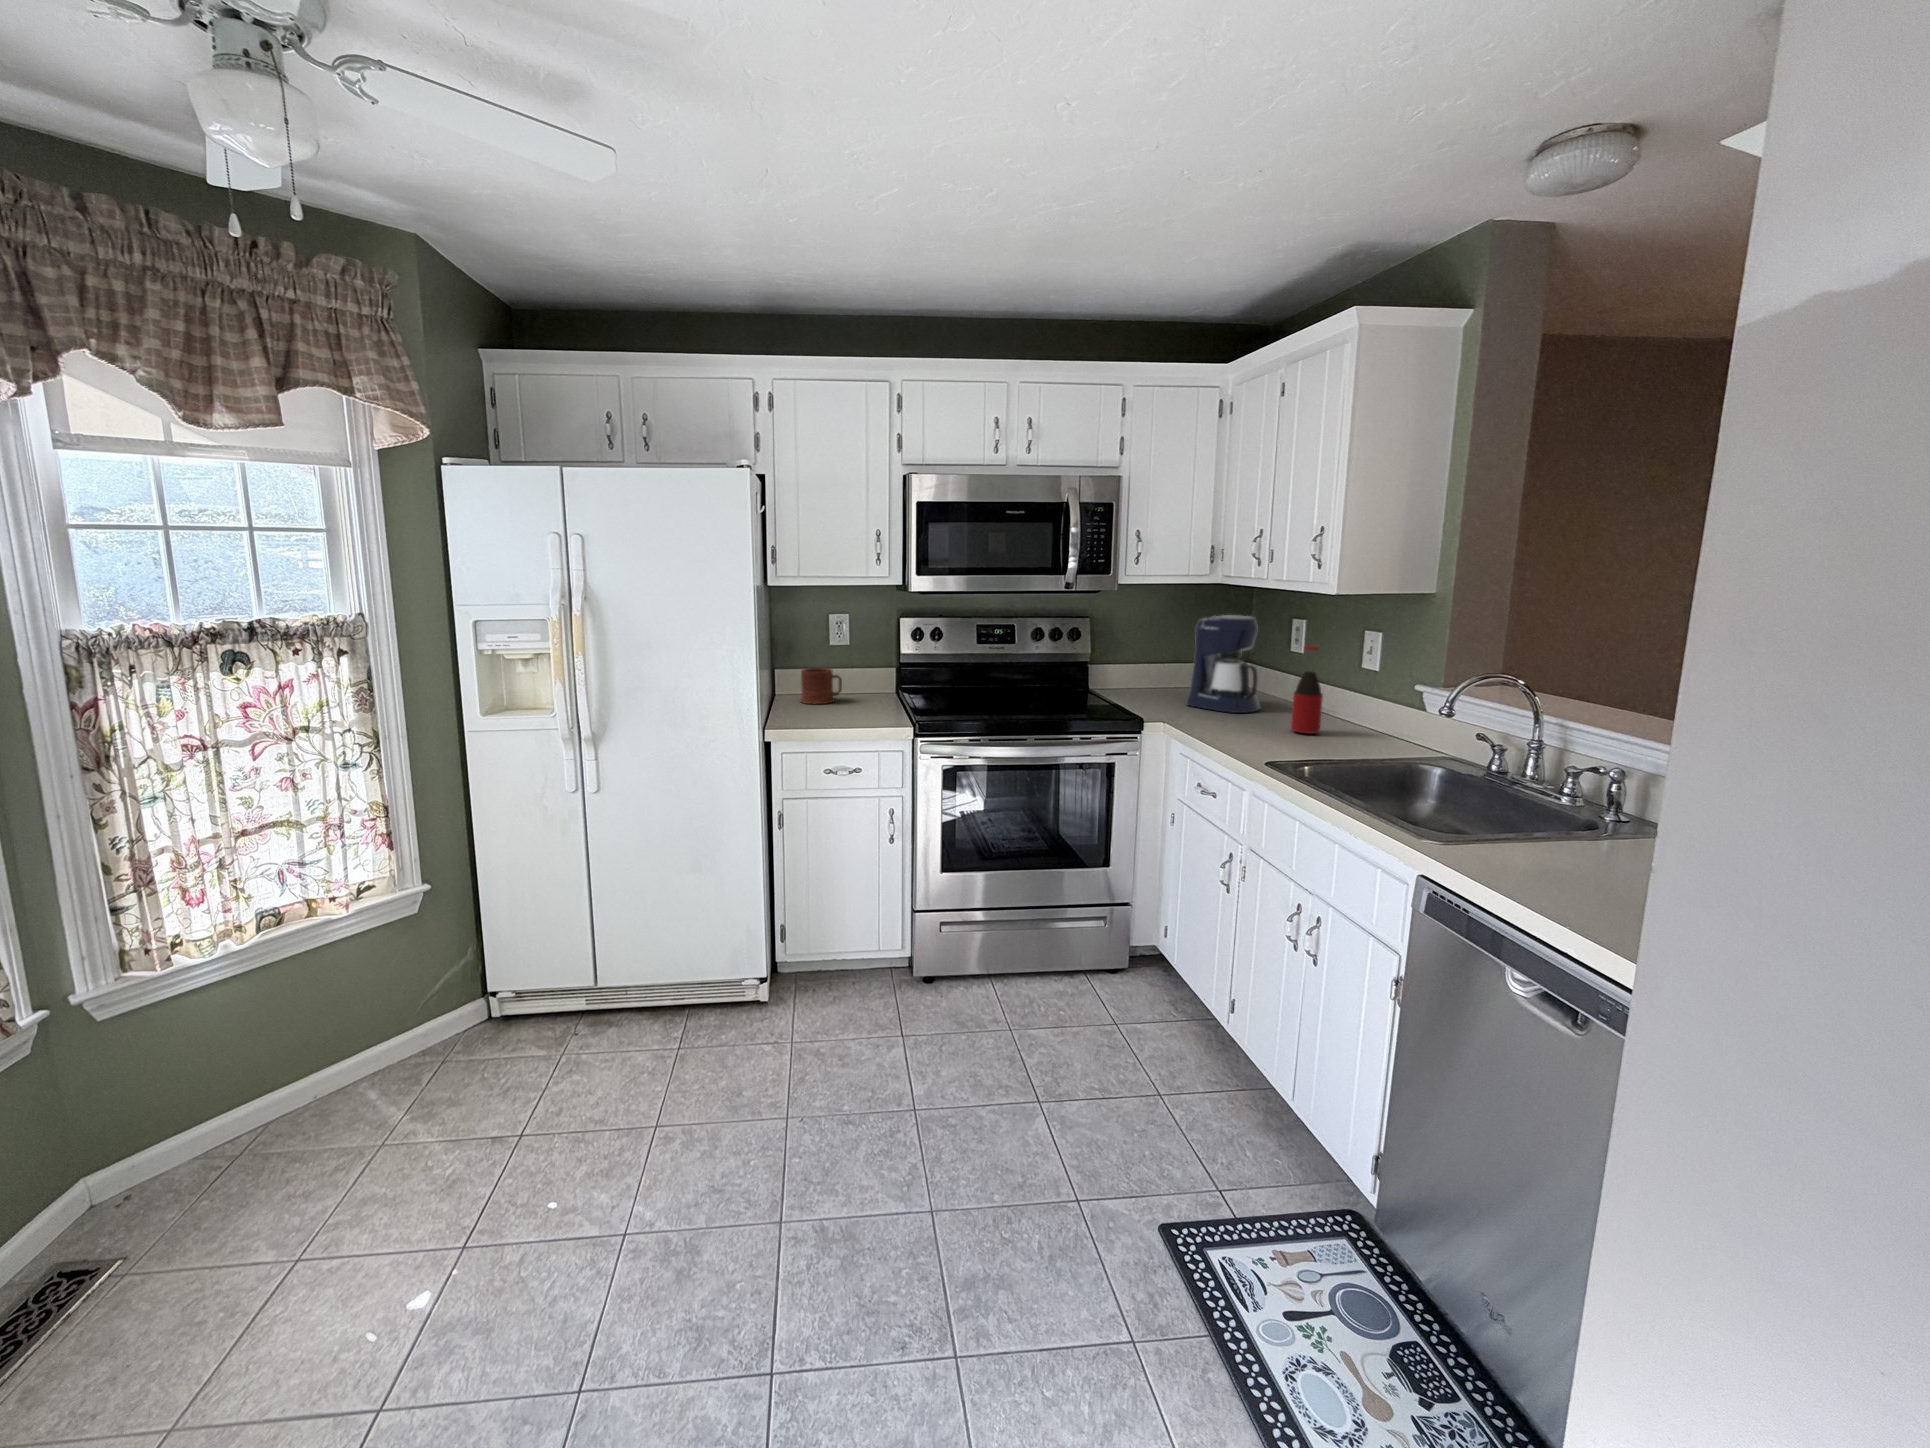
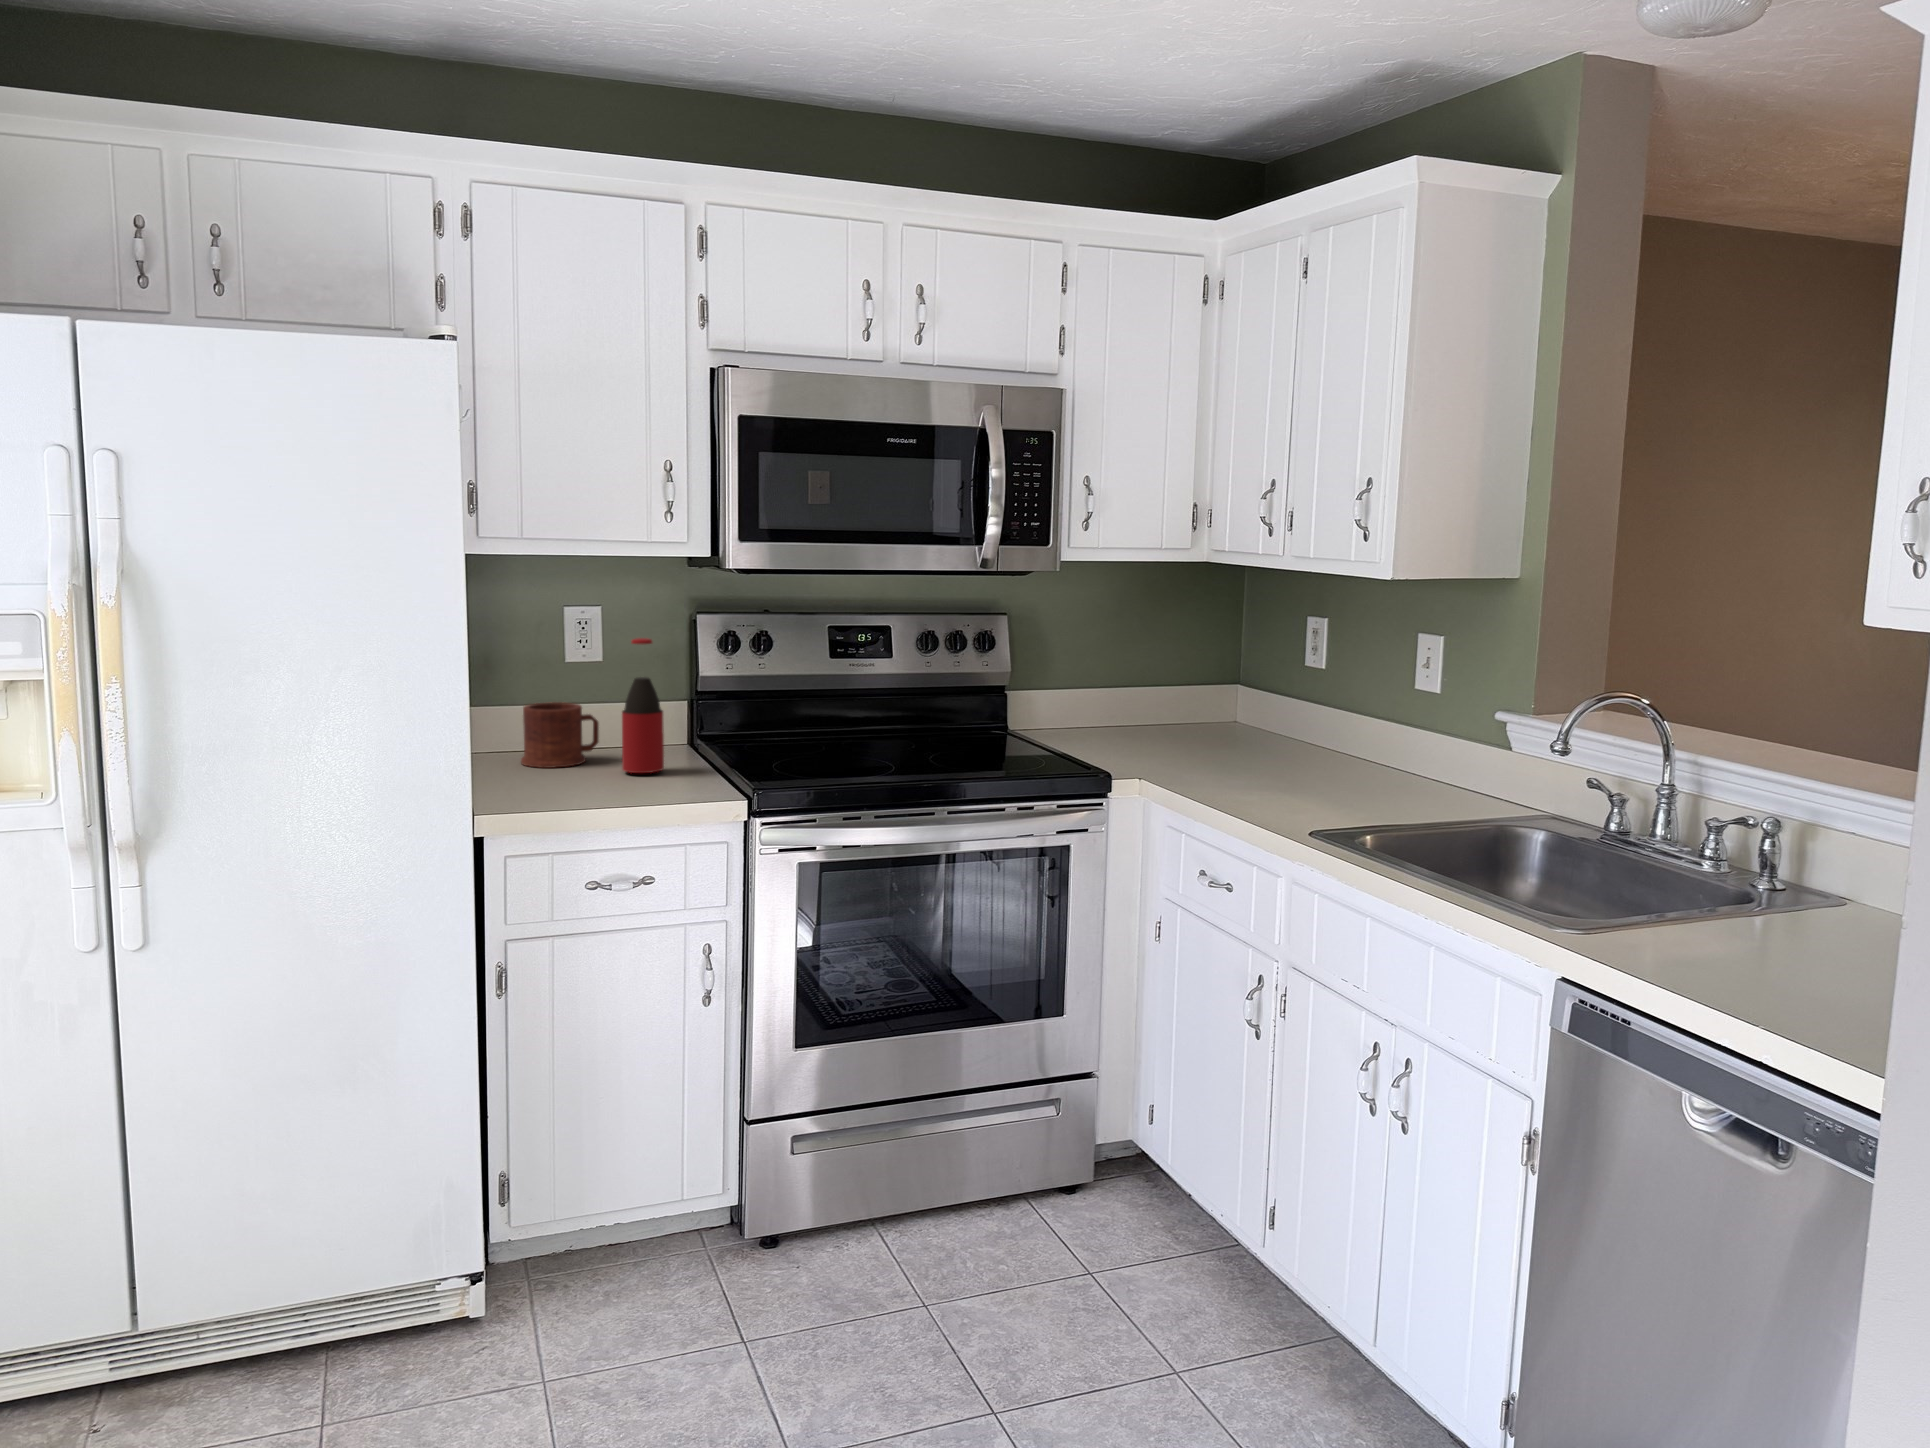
coffee maker: present [1186,615,1260,713] -> none [1163,611,1272,762]
bottle: present [1291,646,1323,734] -> present [622,638,664,773]

